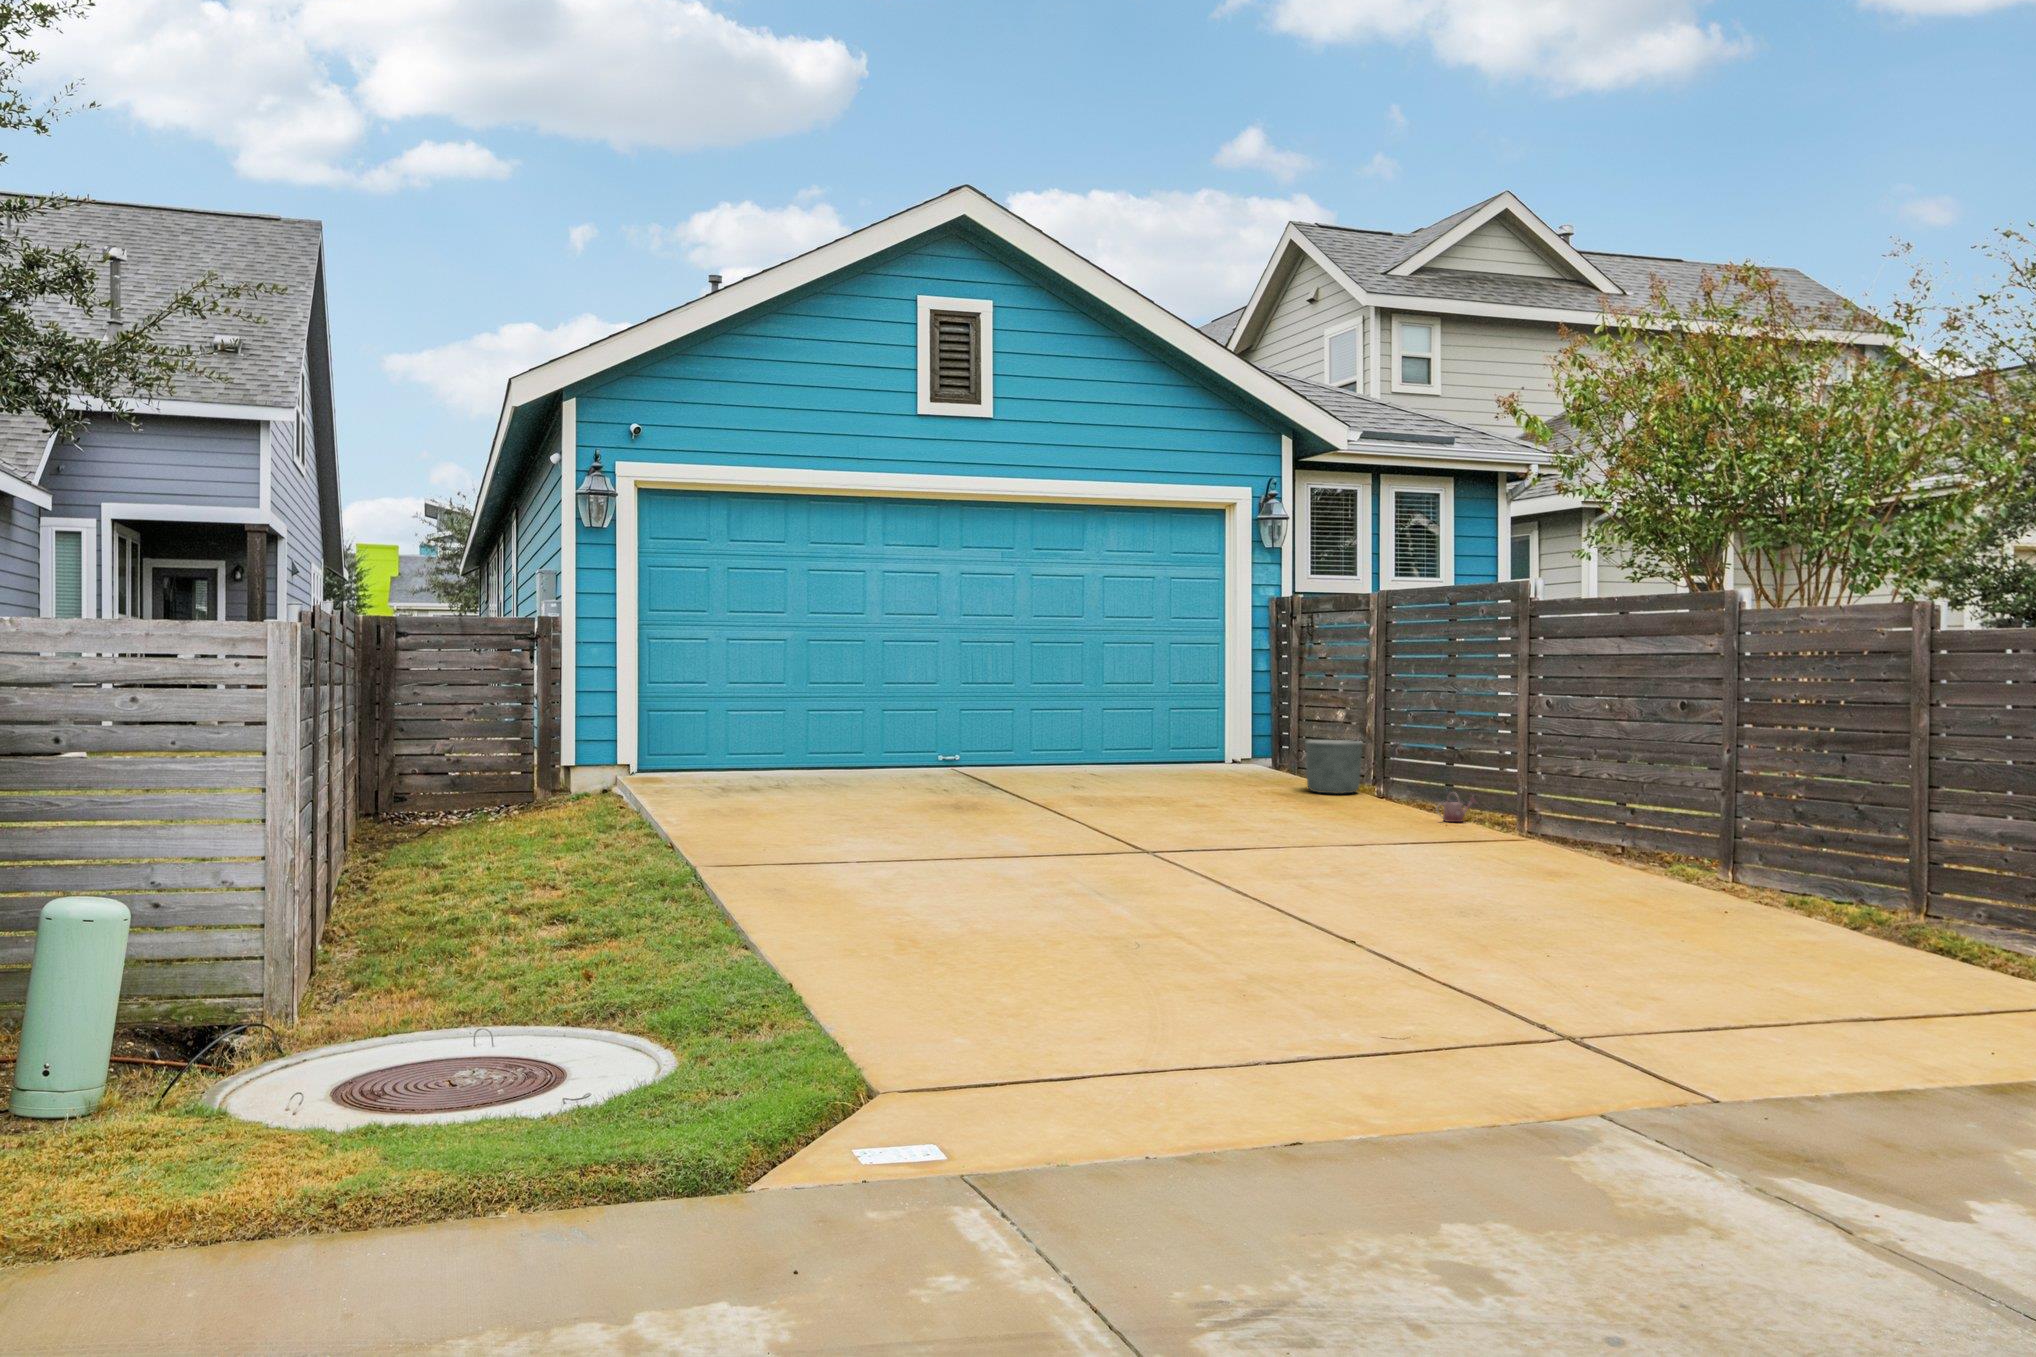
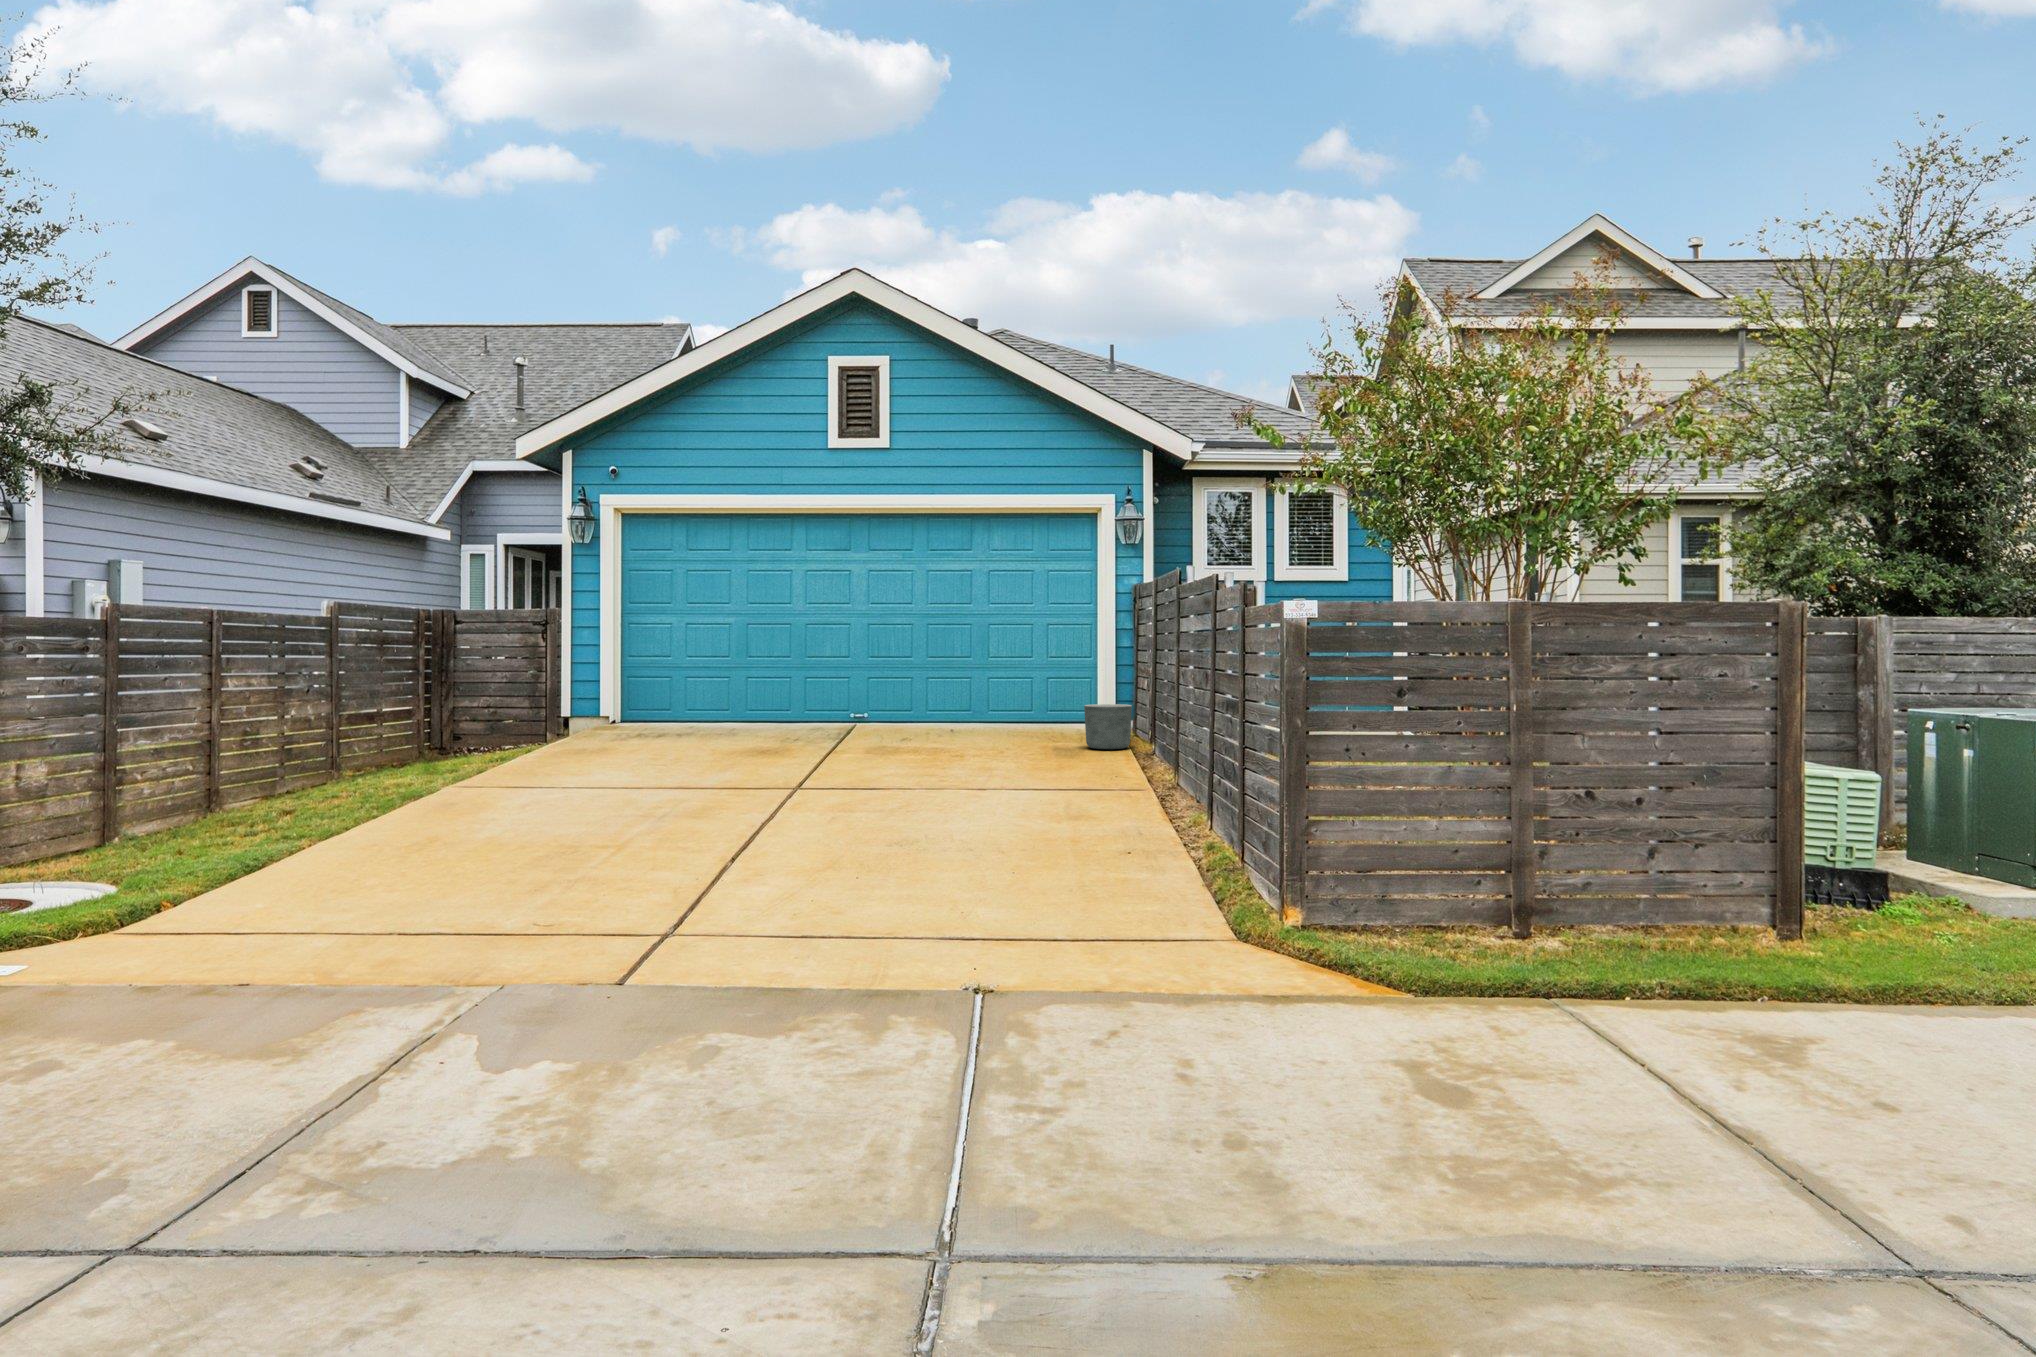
watering can: present [1437,796,1476,822] -> none [1103,747,1143,773]

